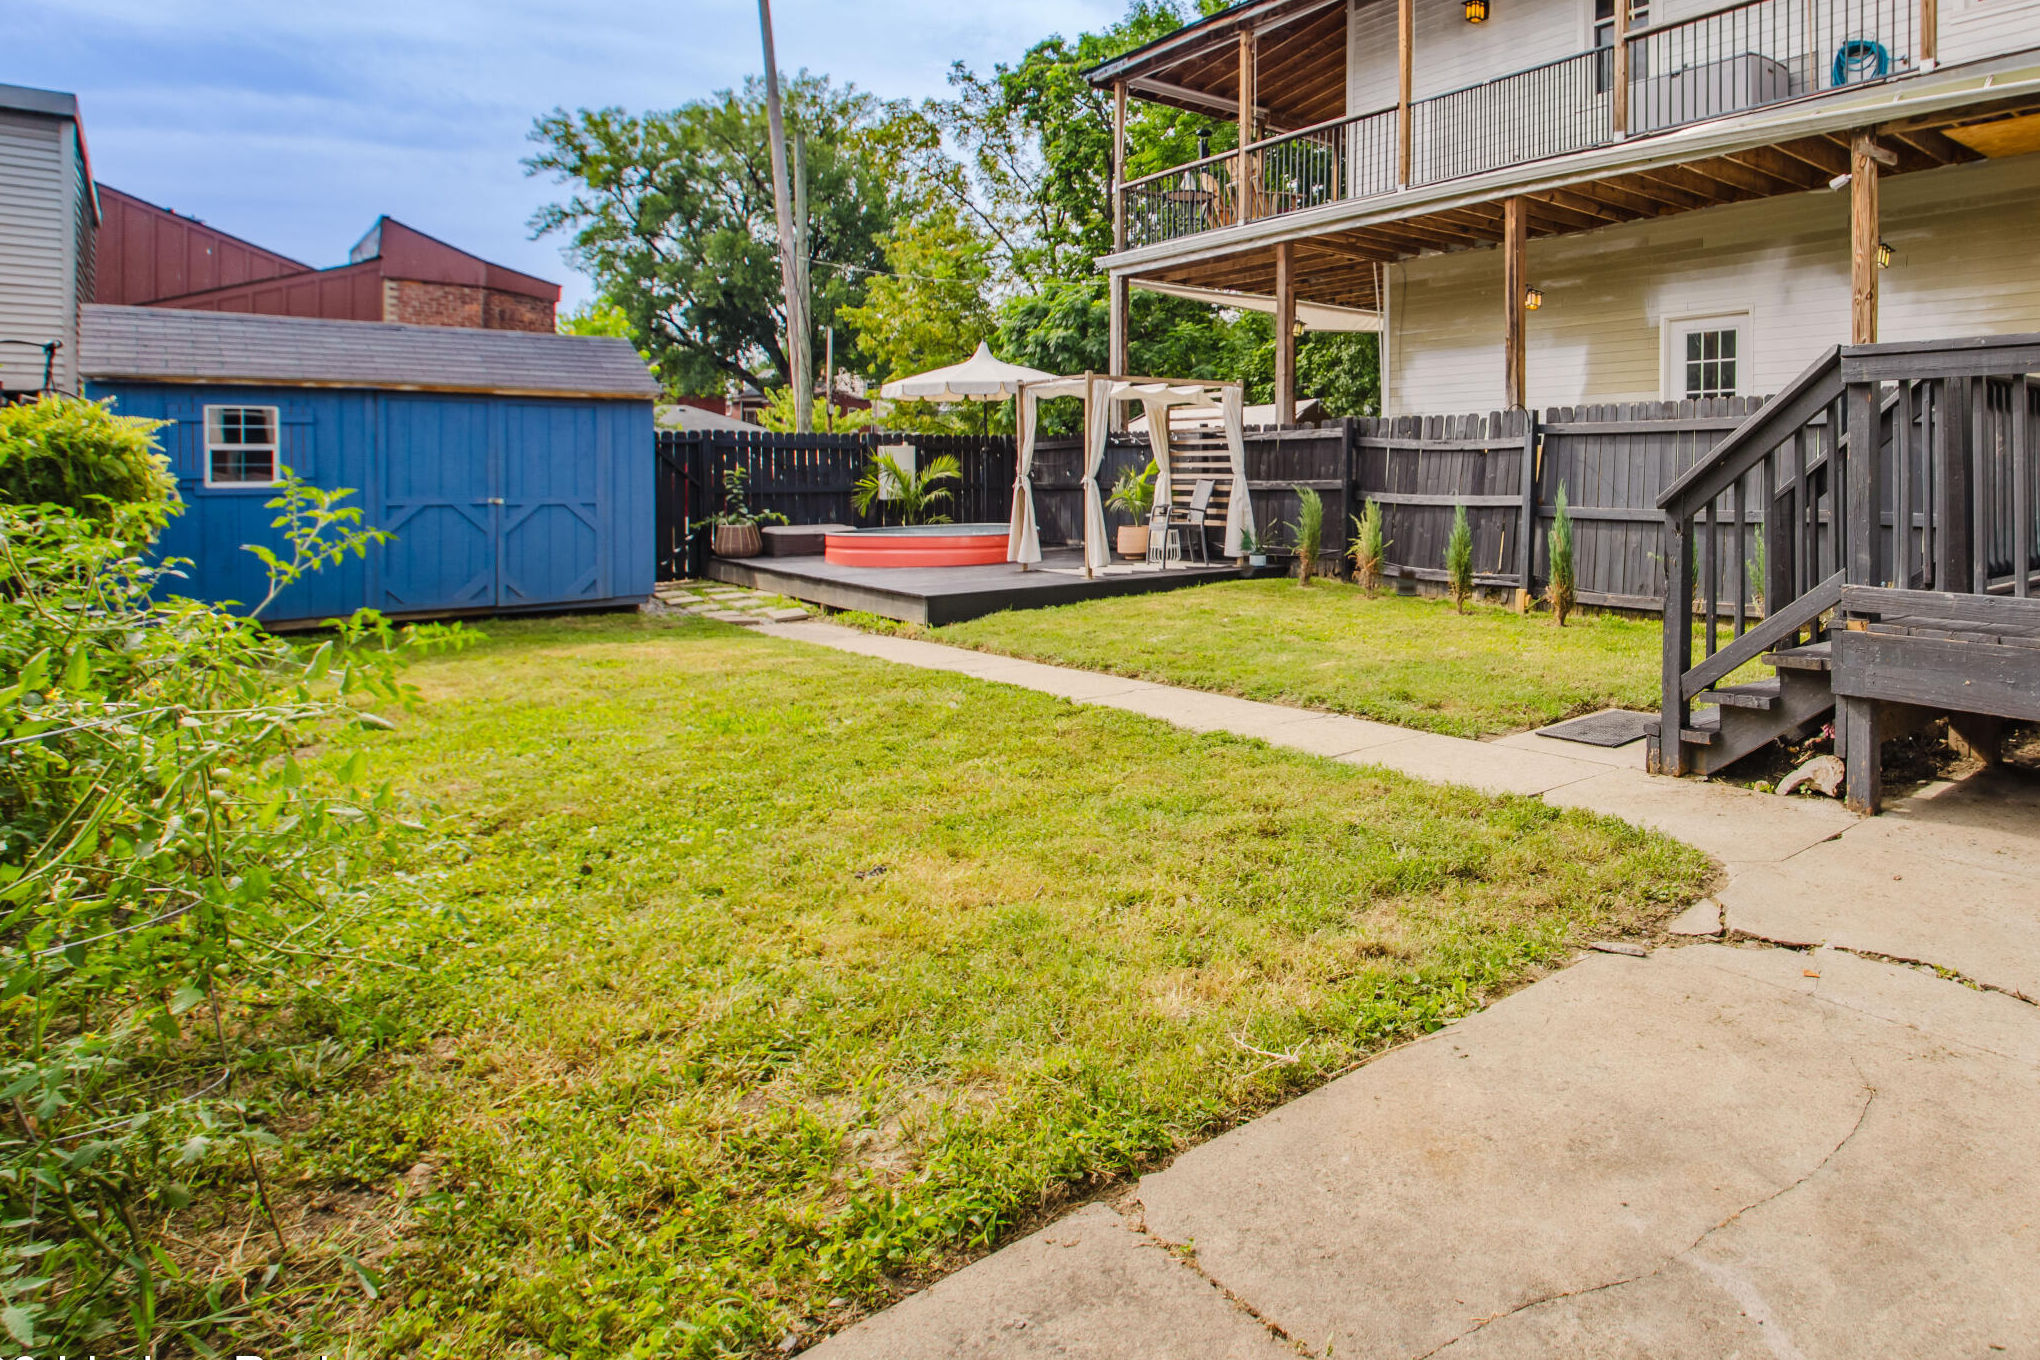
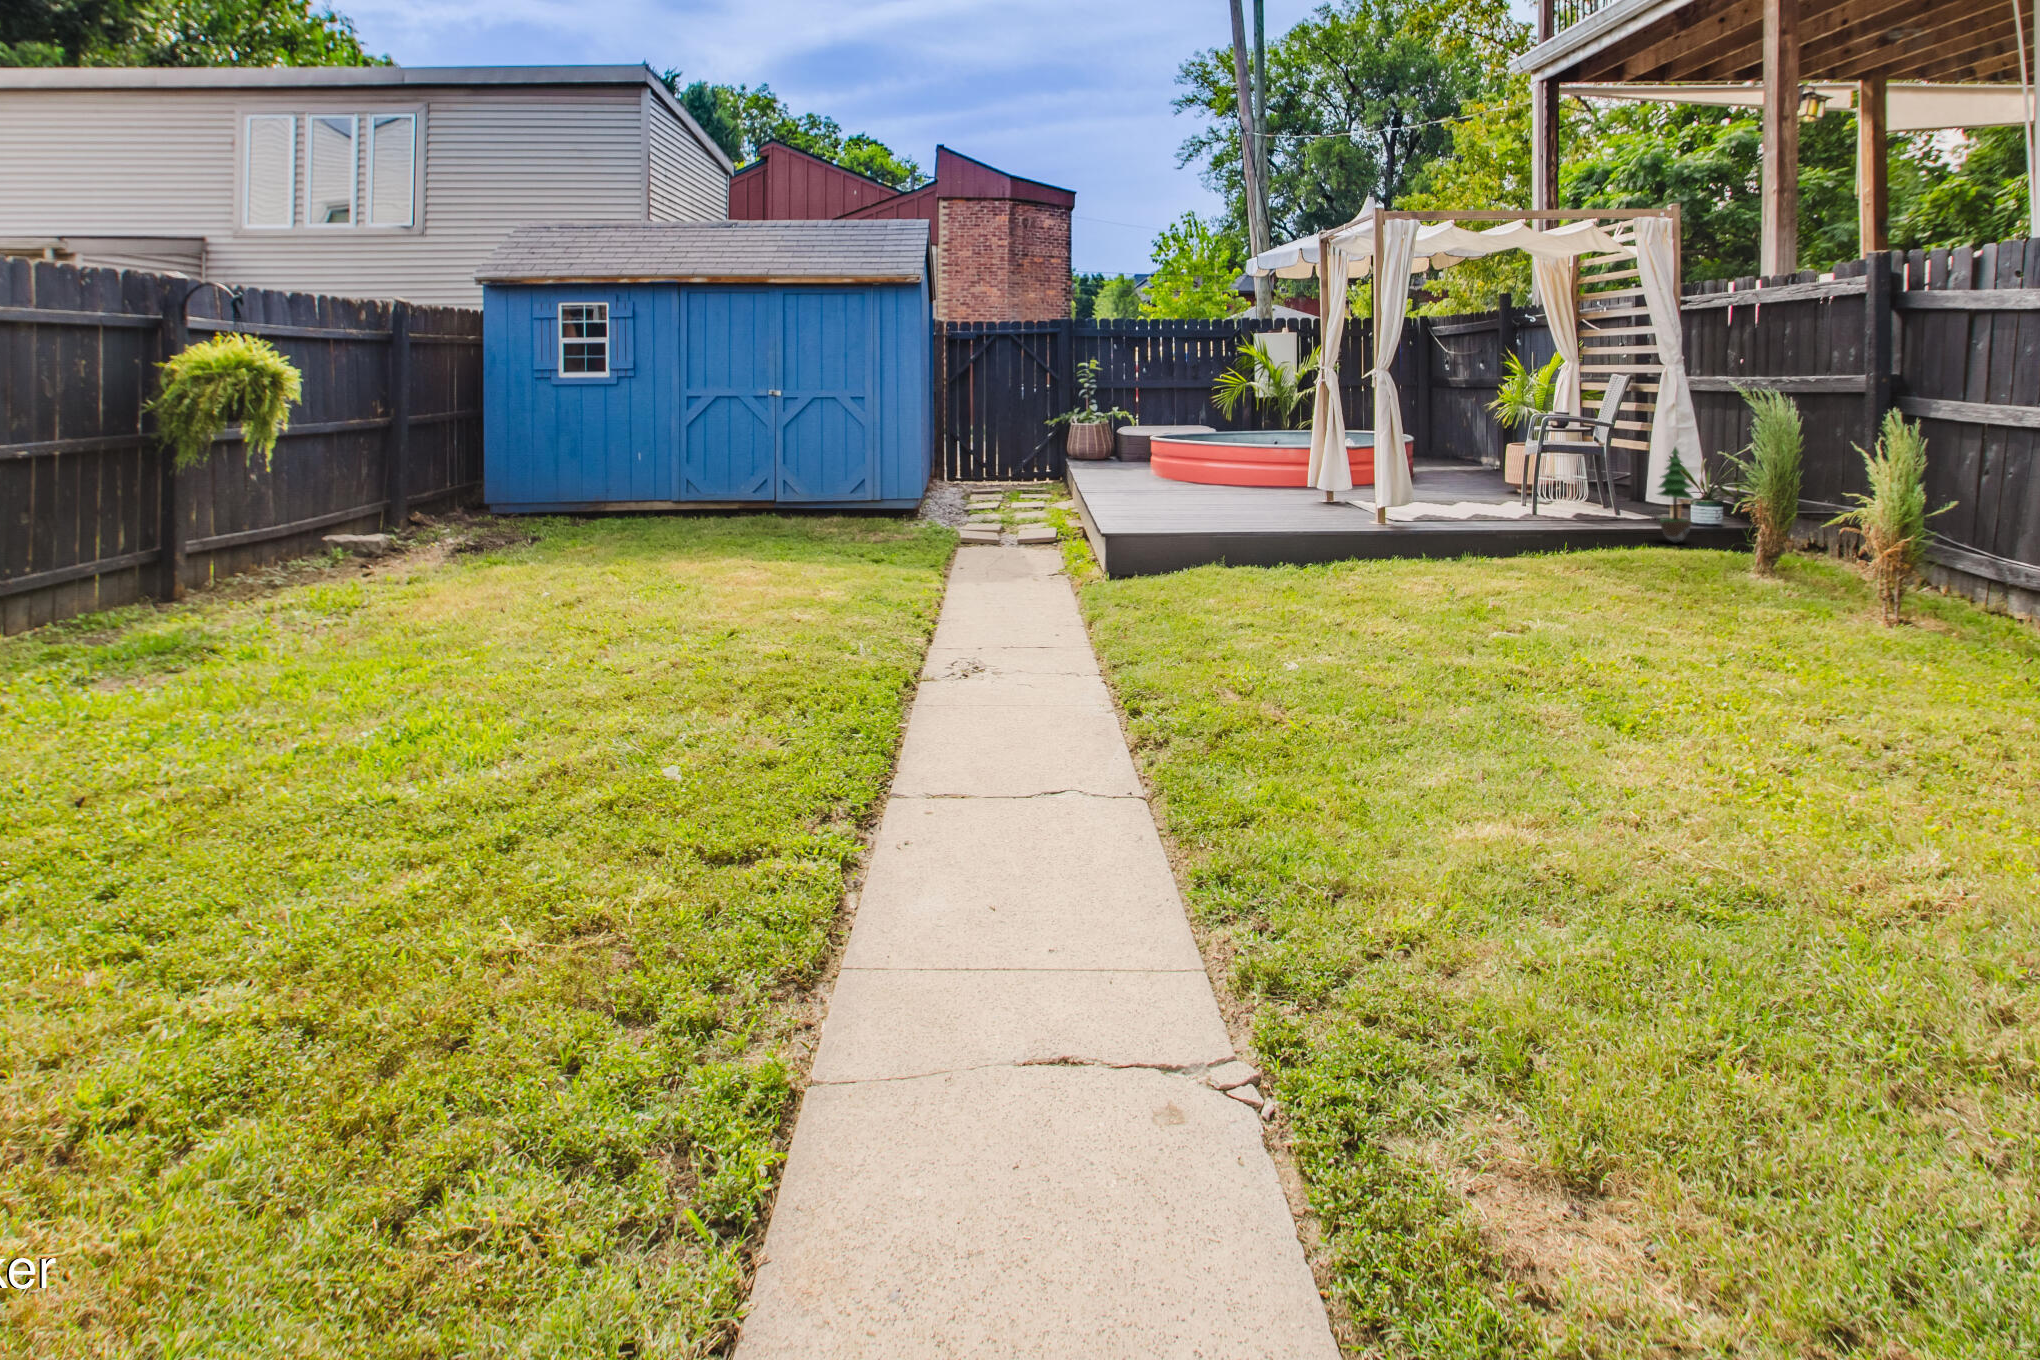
wooden bucket: present [1397,563,1417,596] -> none [1964,544,2023,631]

